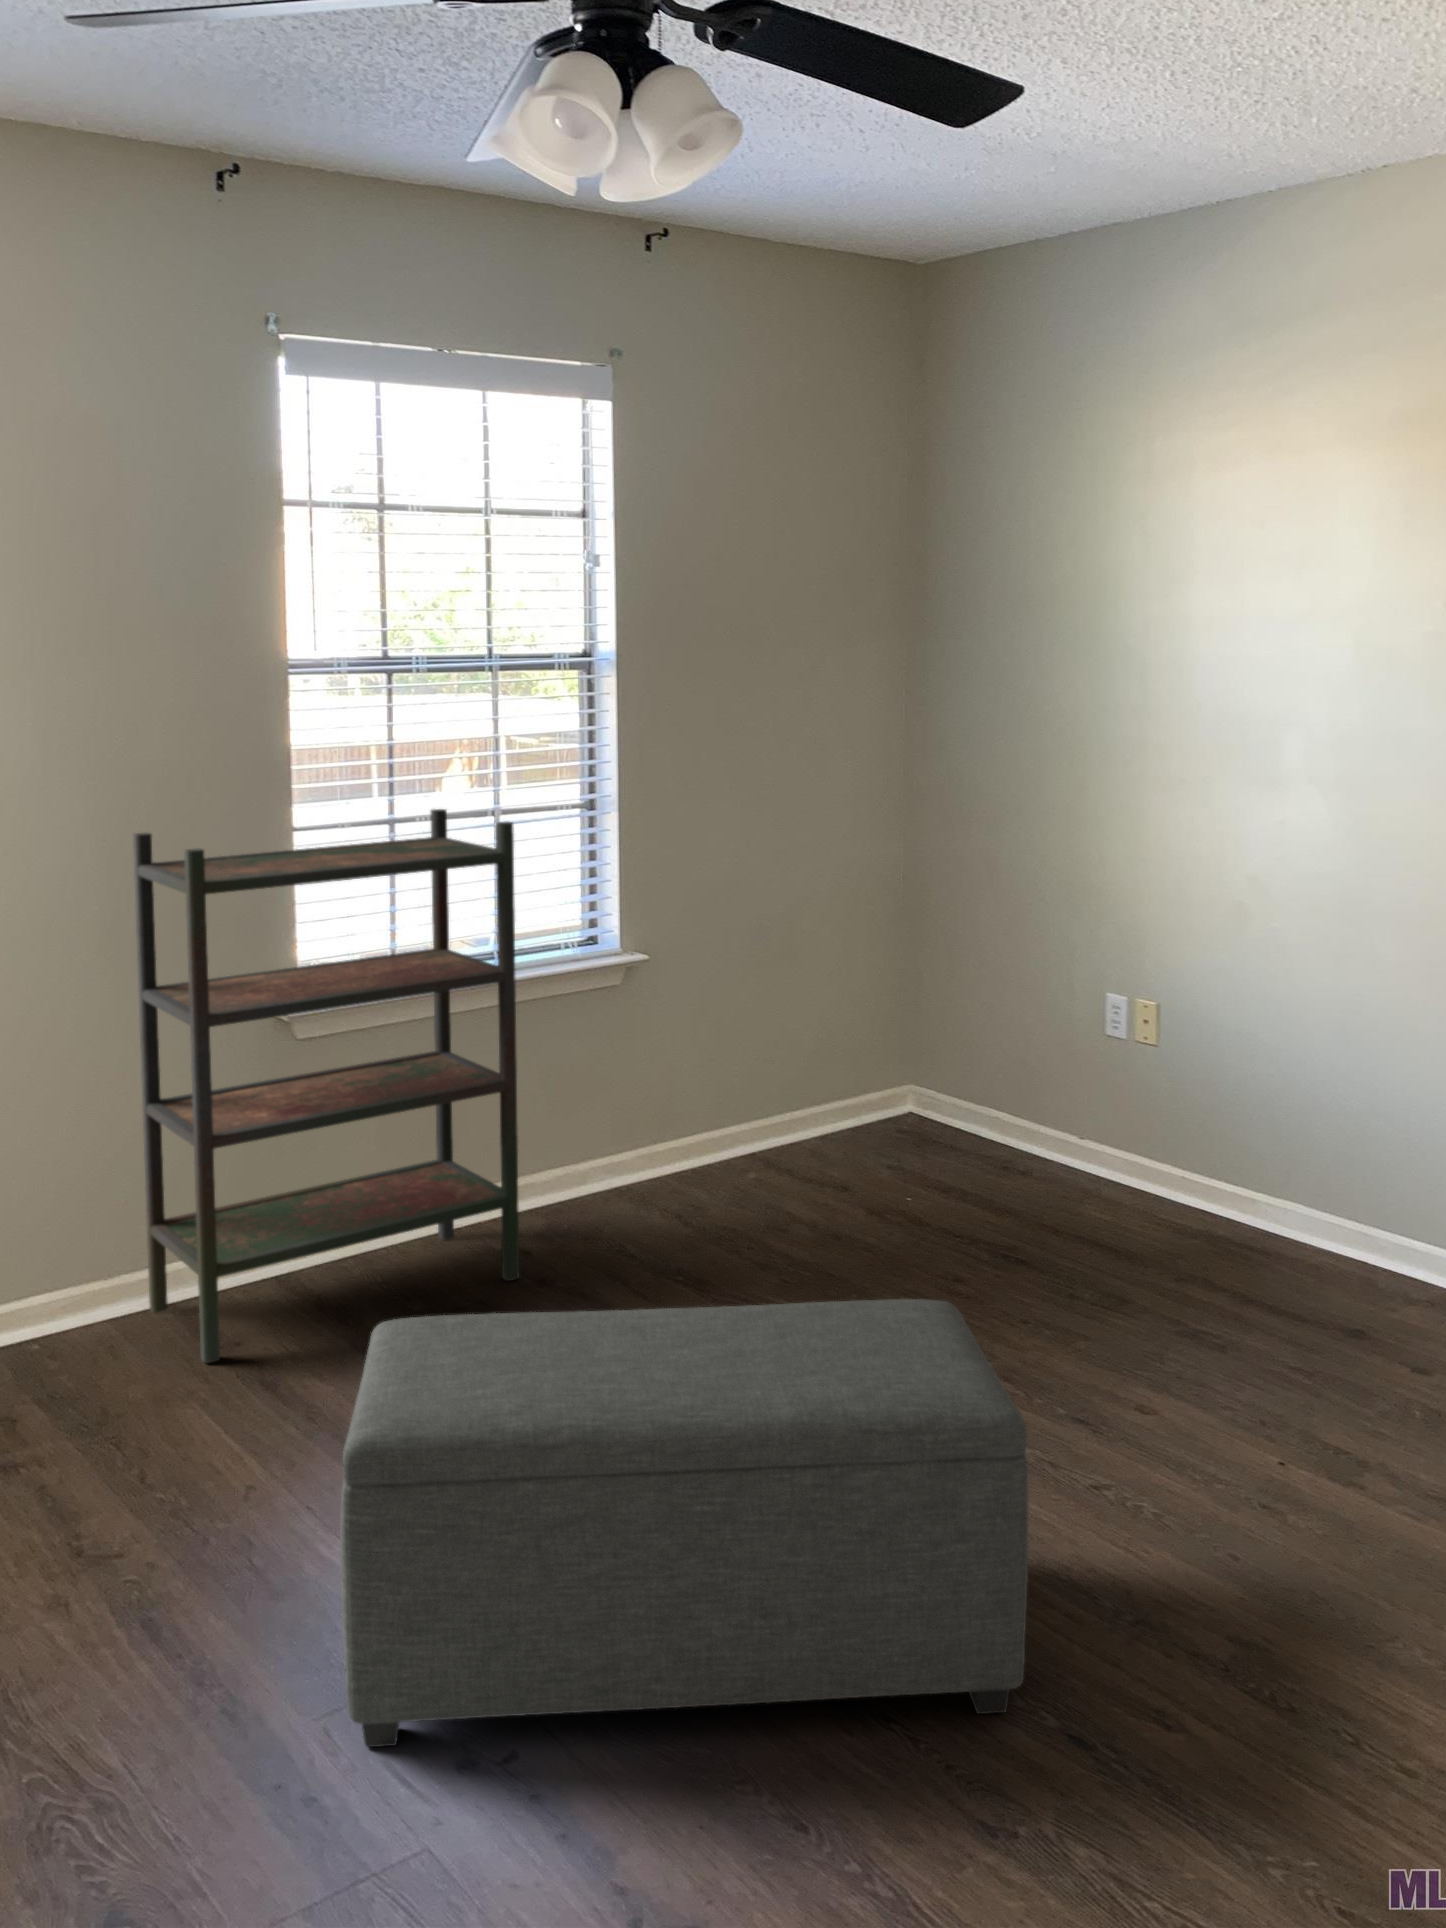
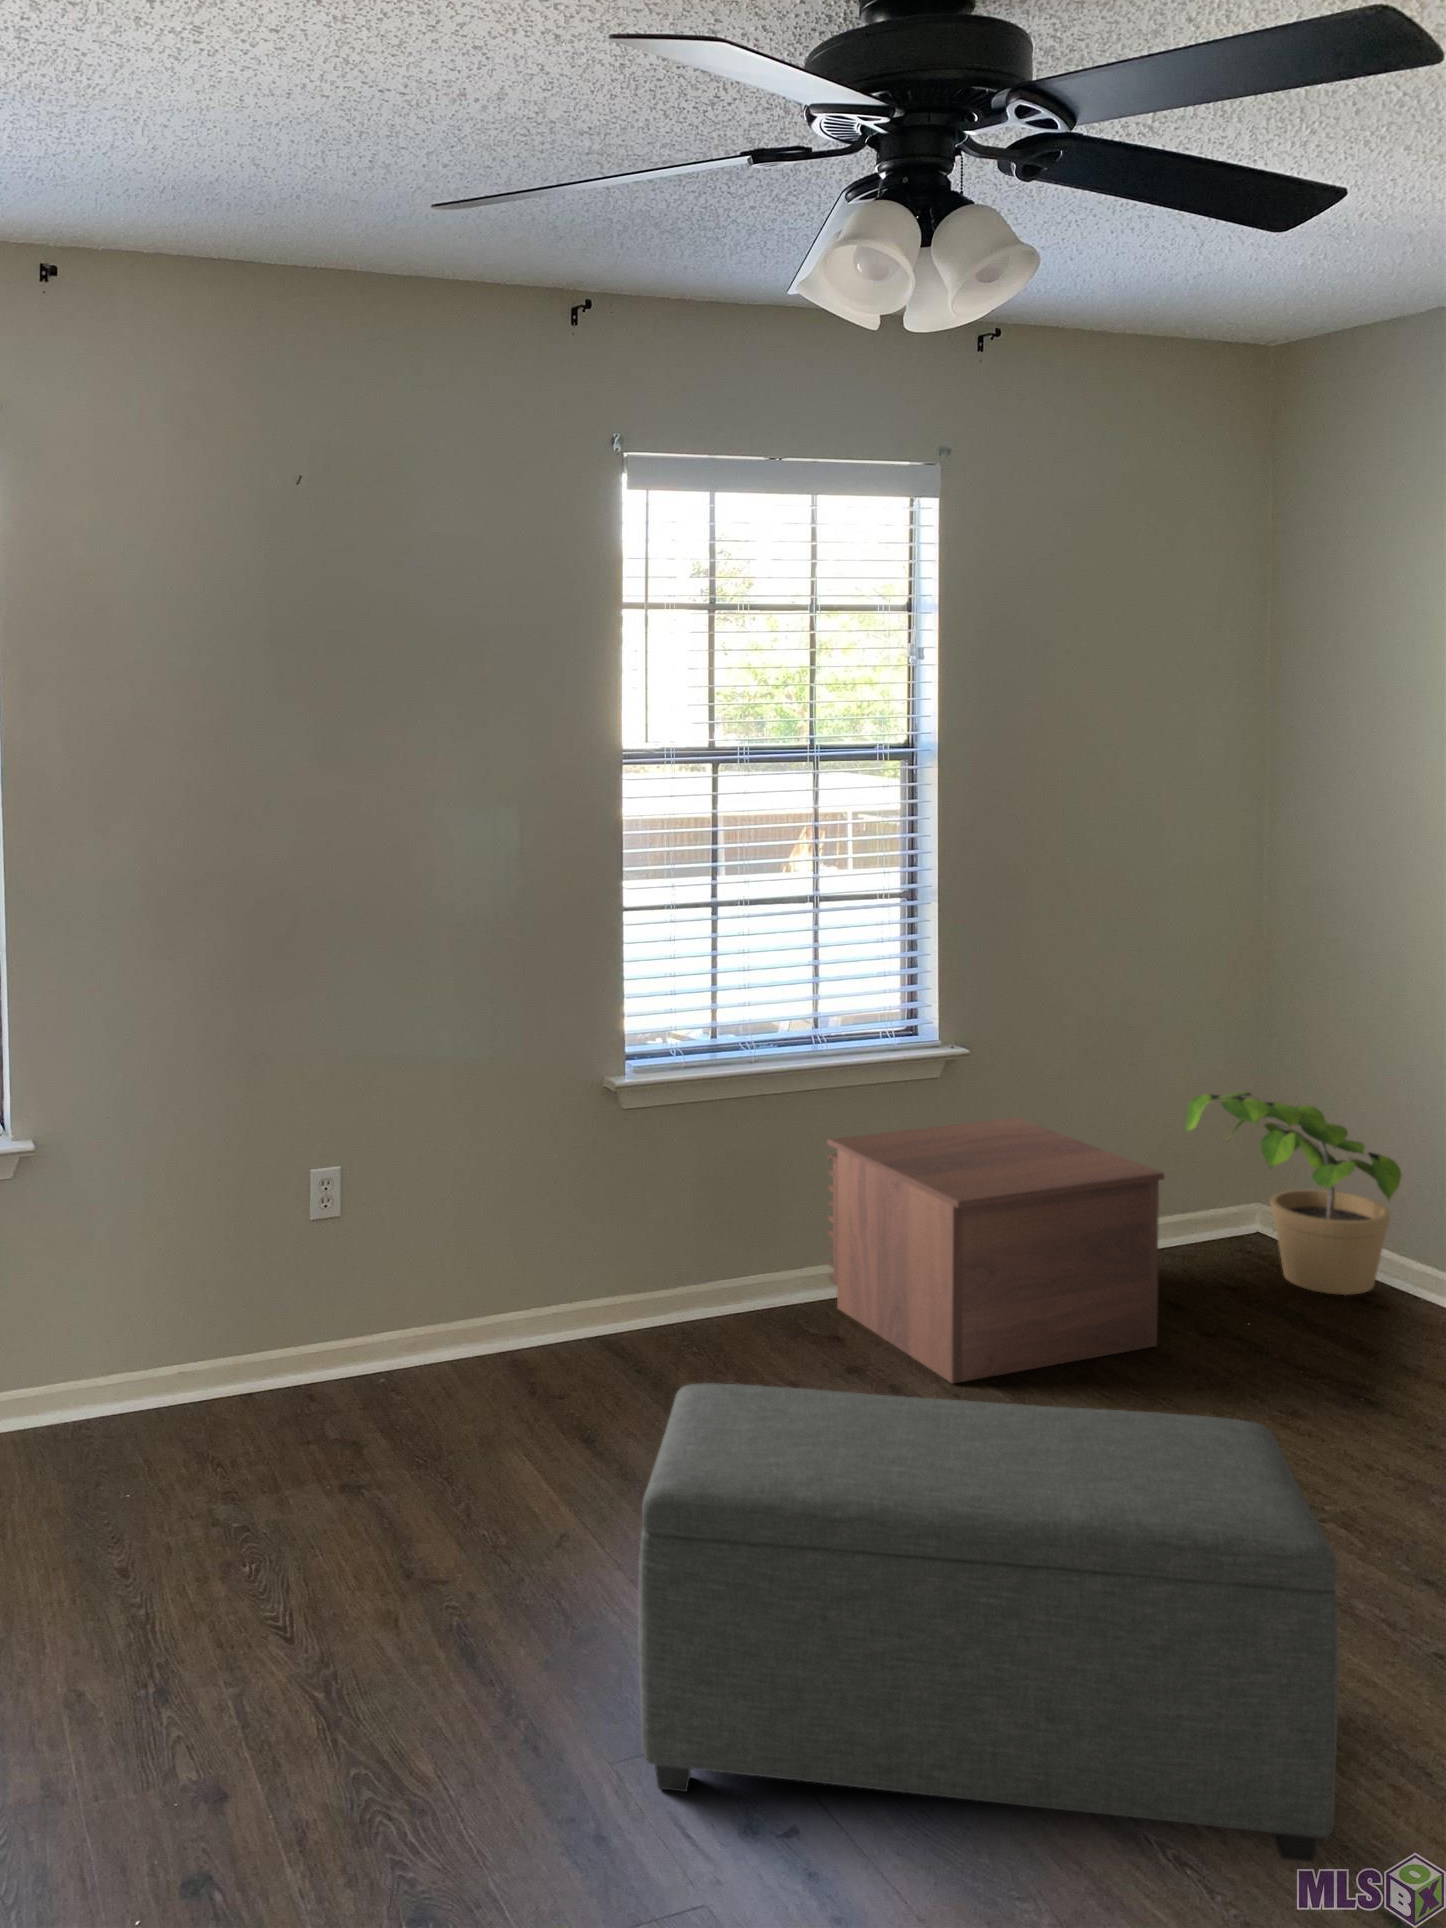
bookshelf: present [133,809,519,1363] -> none [478,895,831,1413]
potted plant: none [851,983,1041,1167] -> present [1186,1091,1401,1295]
nightstand: none [510,1021,836,1288] -> present [827,1117,1164,1383]

